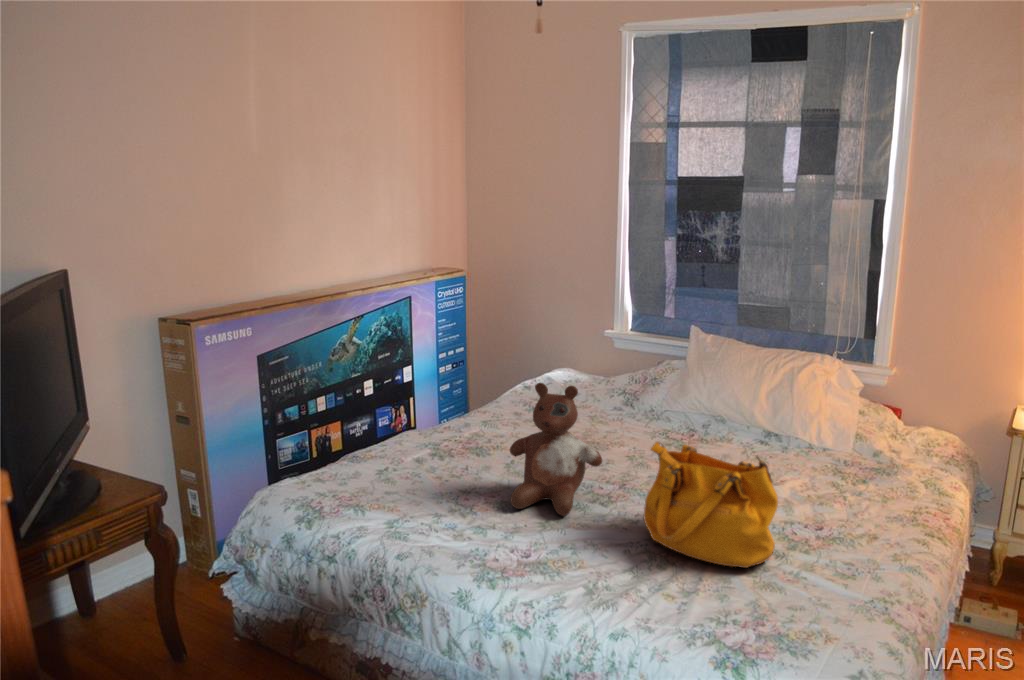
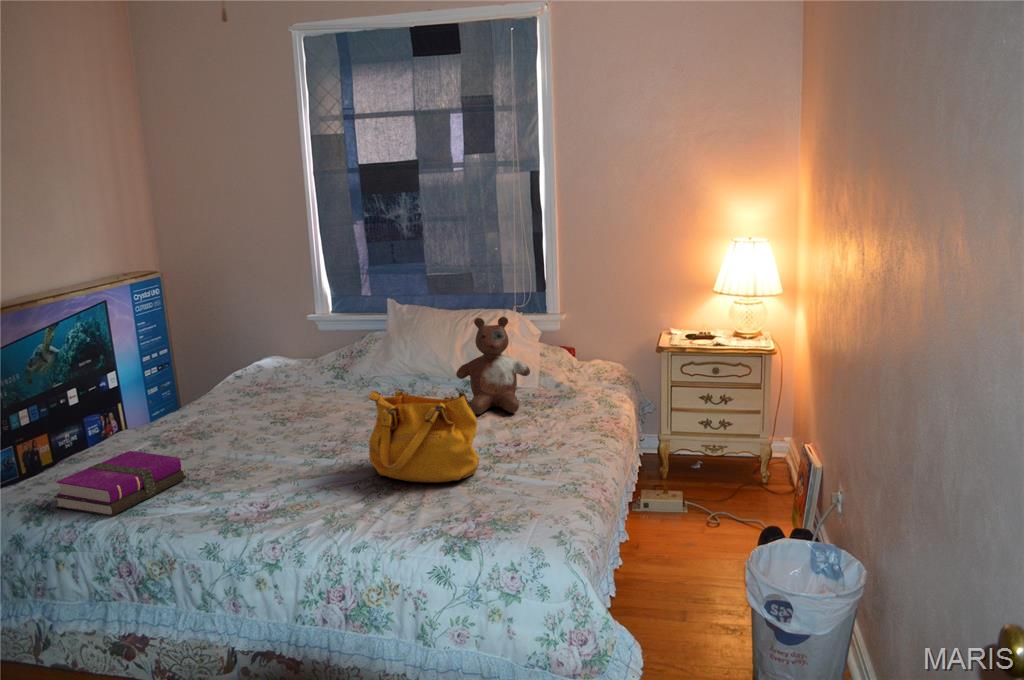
stuffed bear: present [510,383,602,516] -> present [456,317,530,414]
notebook: none [330,461,453,532] -> present [54,451,186,516]

